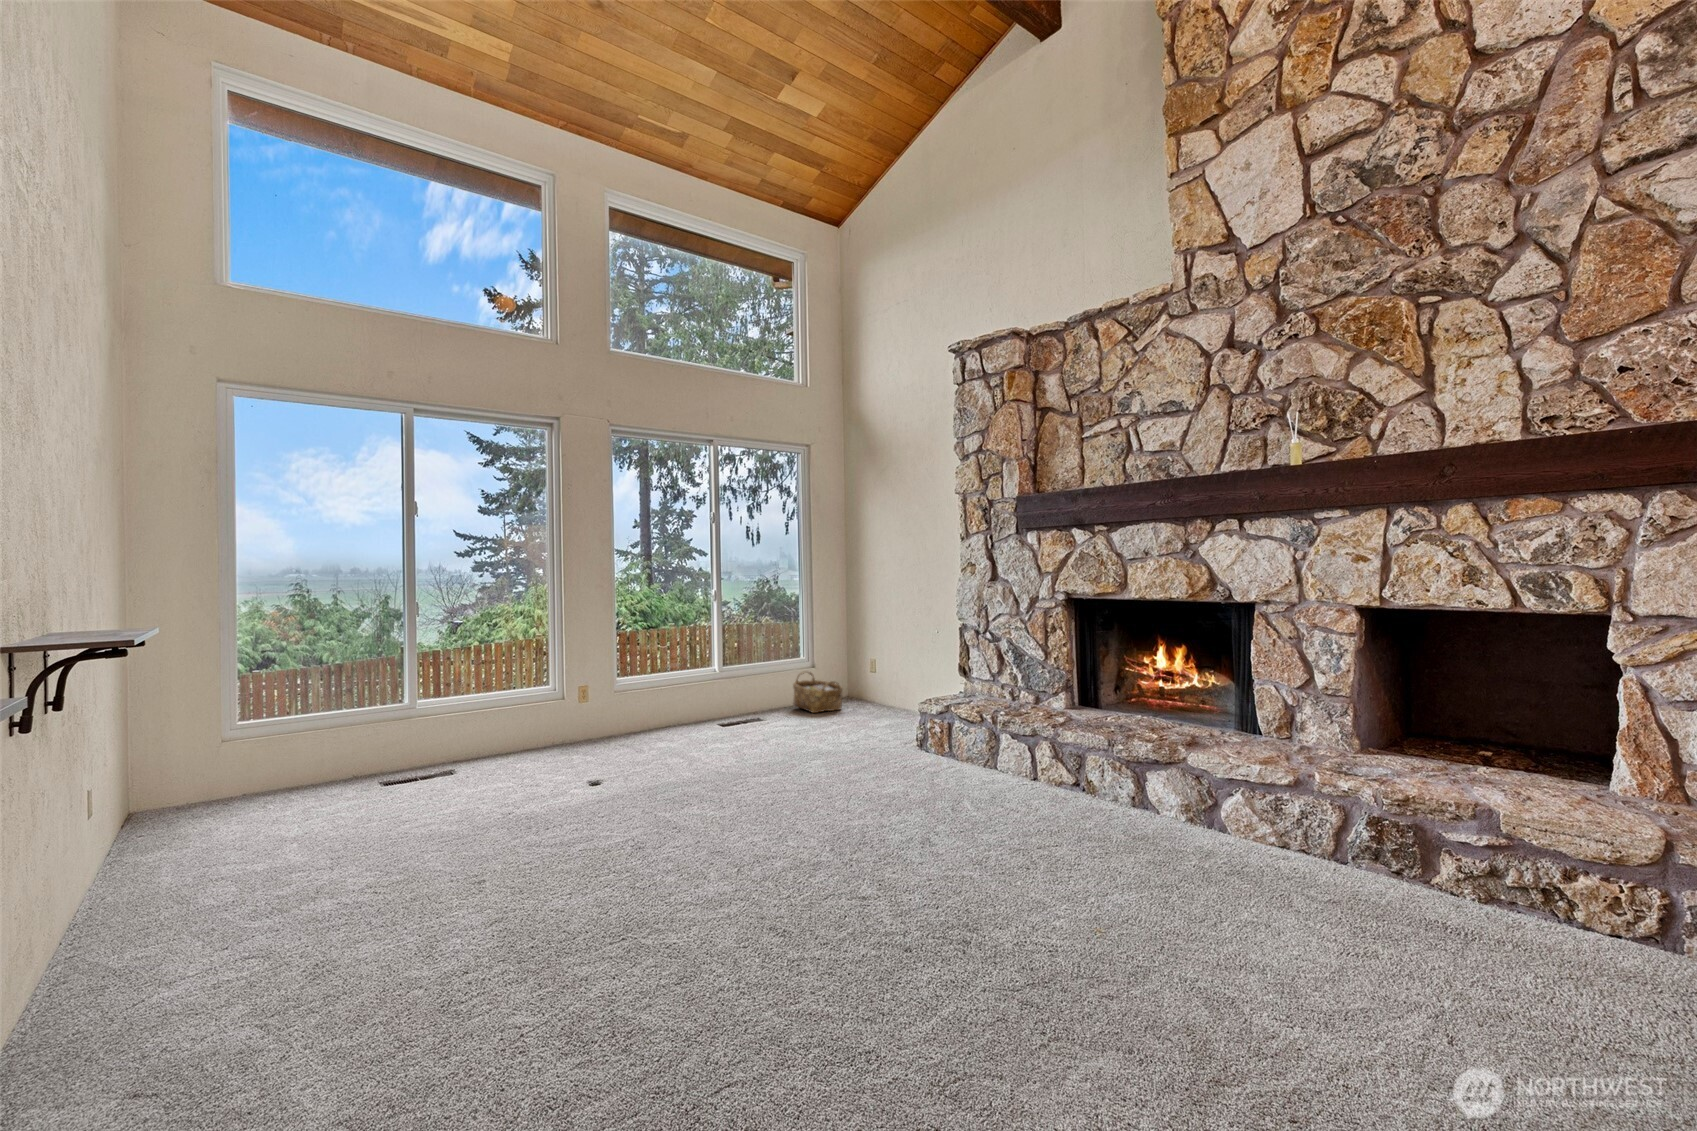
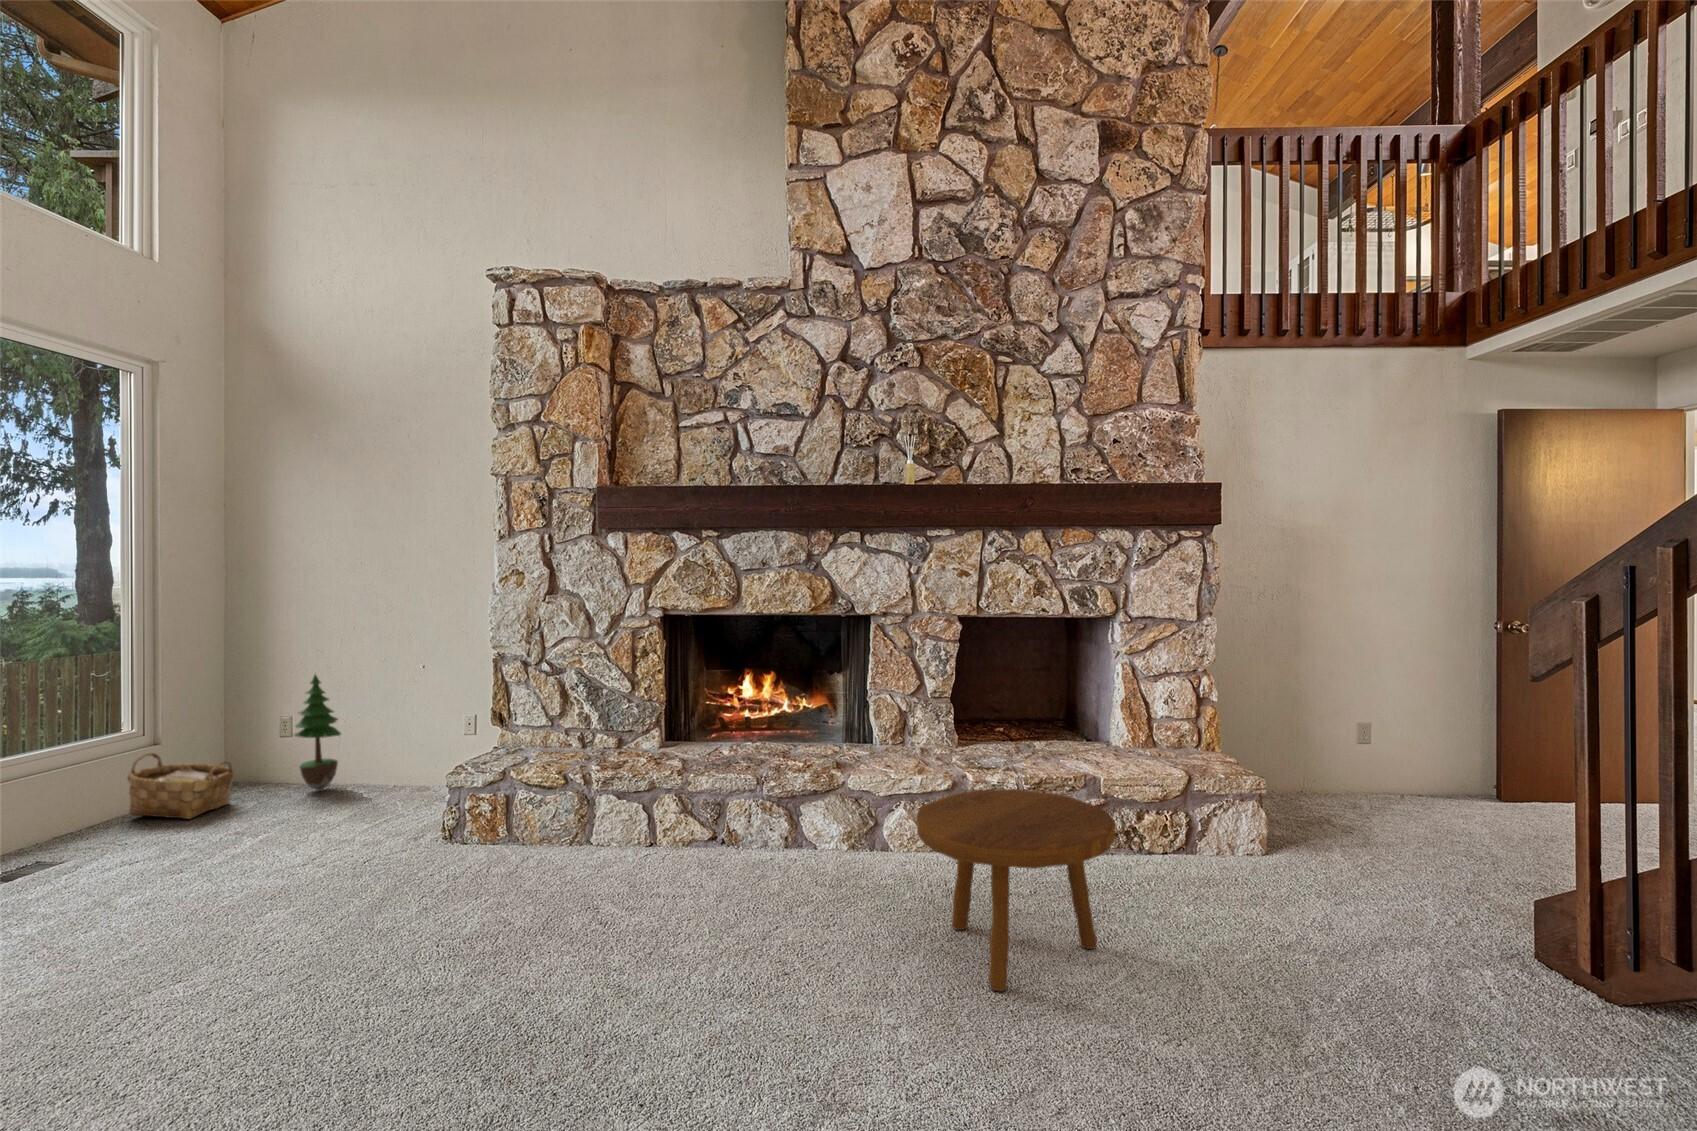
potted tree: none [874,632,903,712] -> present [294,675,341,790]
footstool: none [1028,772,1251,979] -> present [916,789,1115,991]

